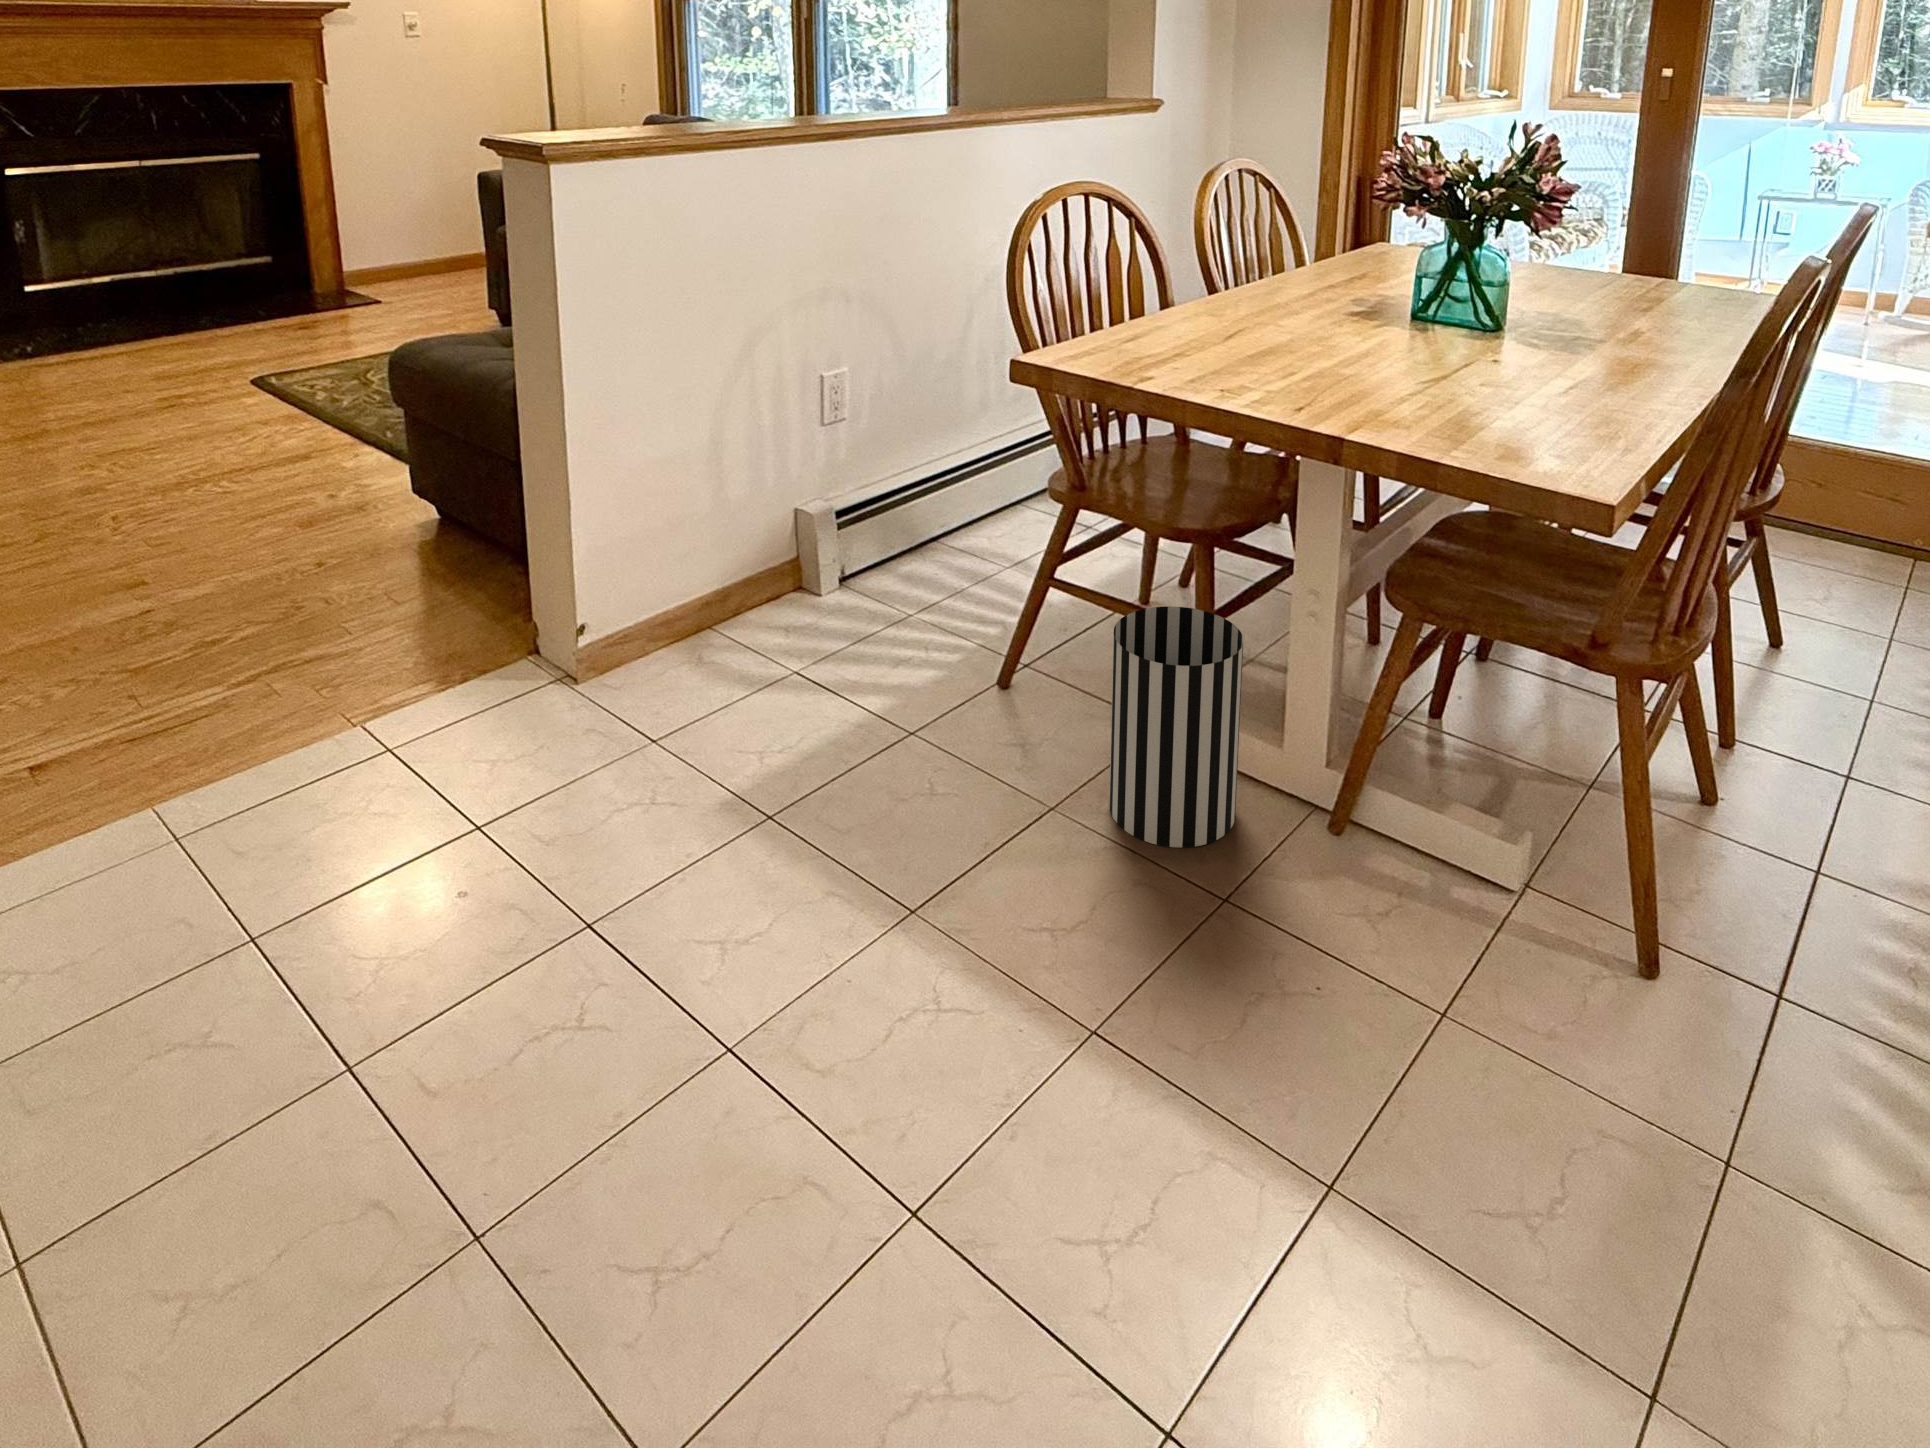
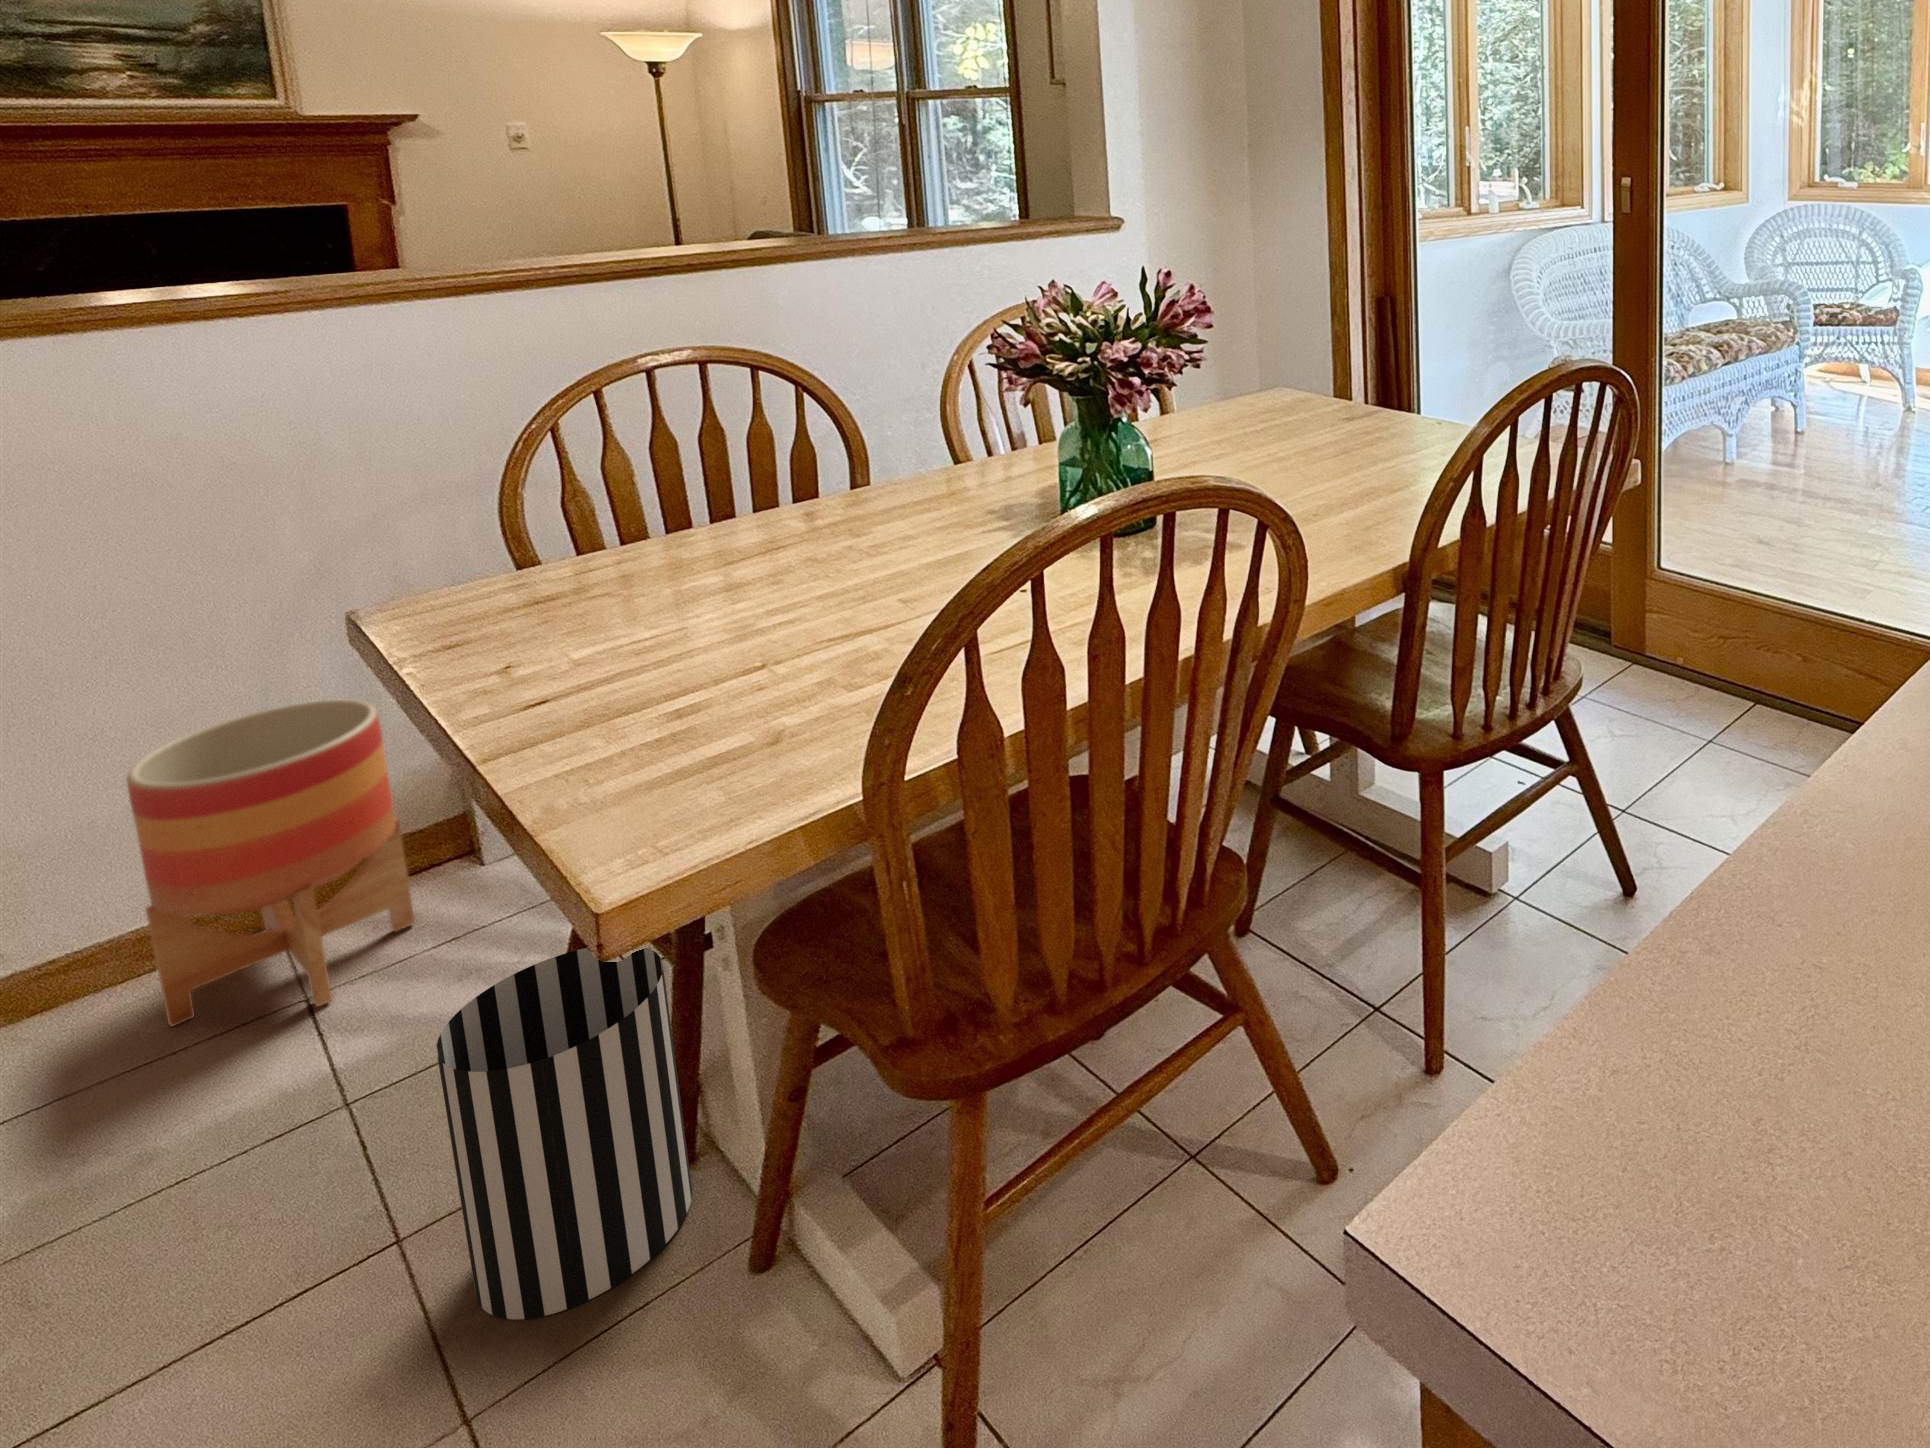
planter: none [678,452,816,683] -> present [127,700,415,1026]

